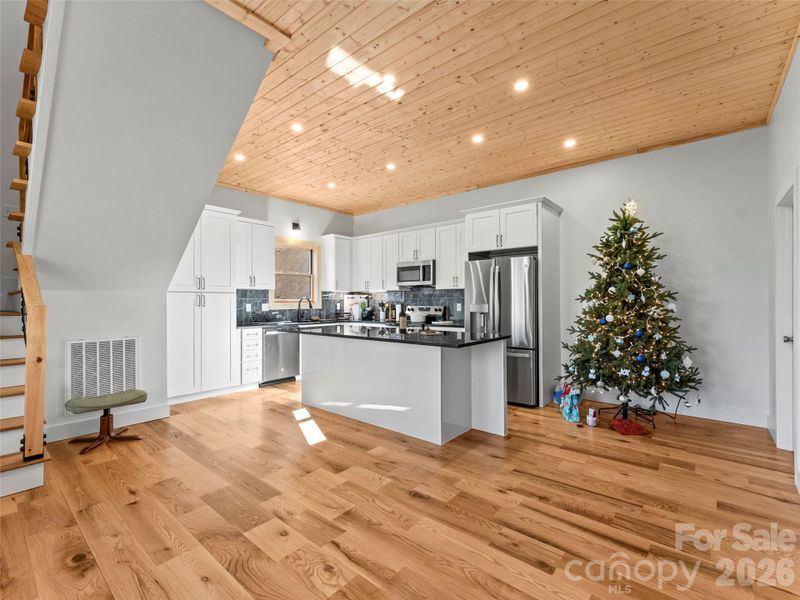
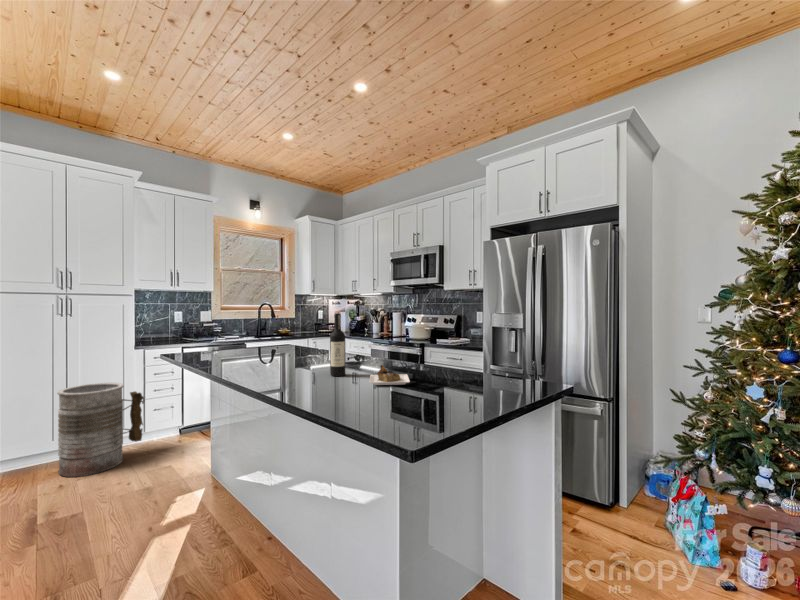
trash can: none [204,350,250,405] -> present [57,383,145,477]

